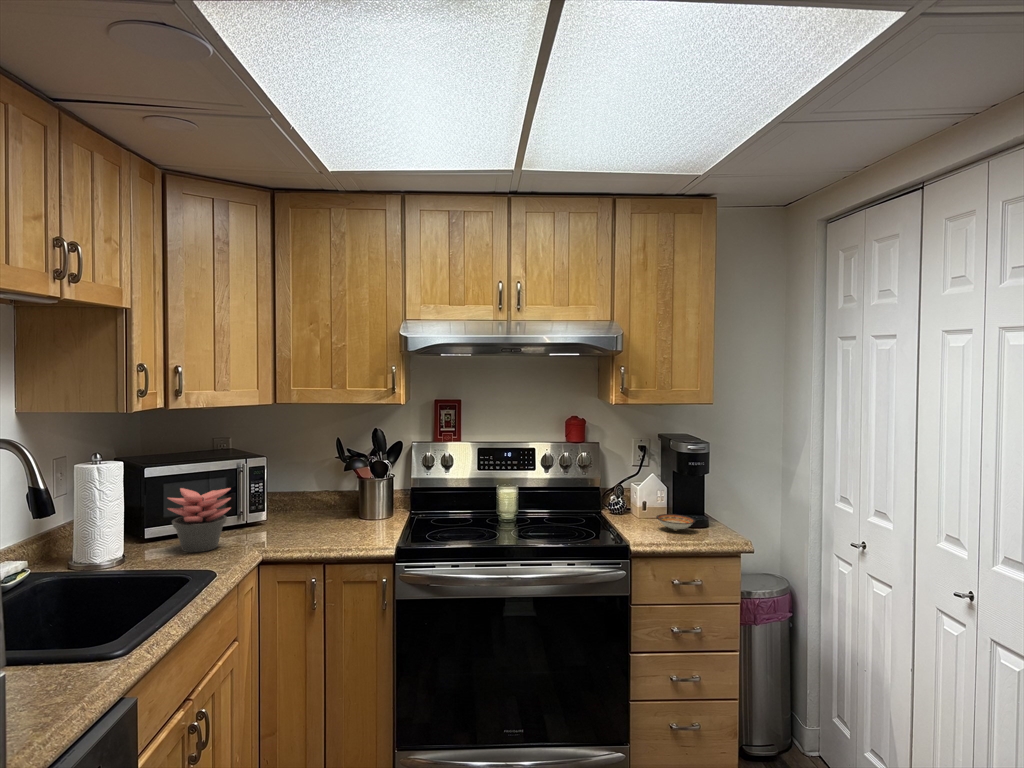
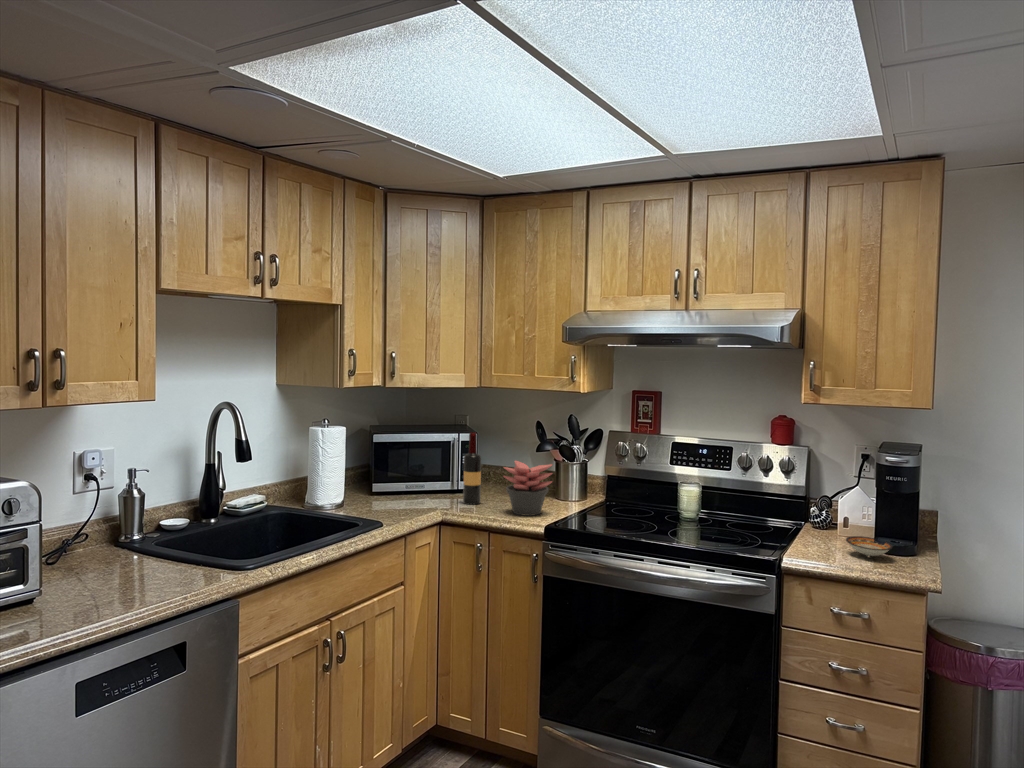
wine bottle: none [270,455,291,537] -> present [463,432,481,504]
succulent plant: present [168,488,231,552] -> present [504,461,552,516]

